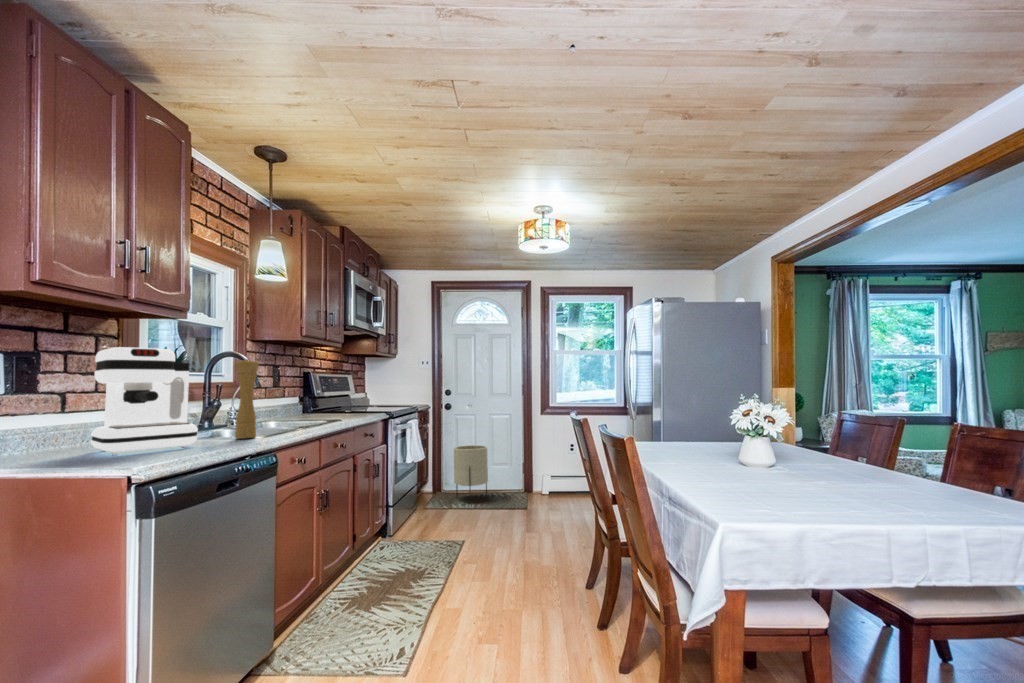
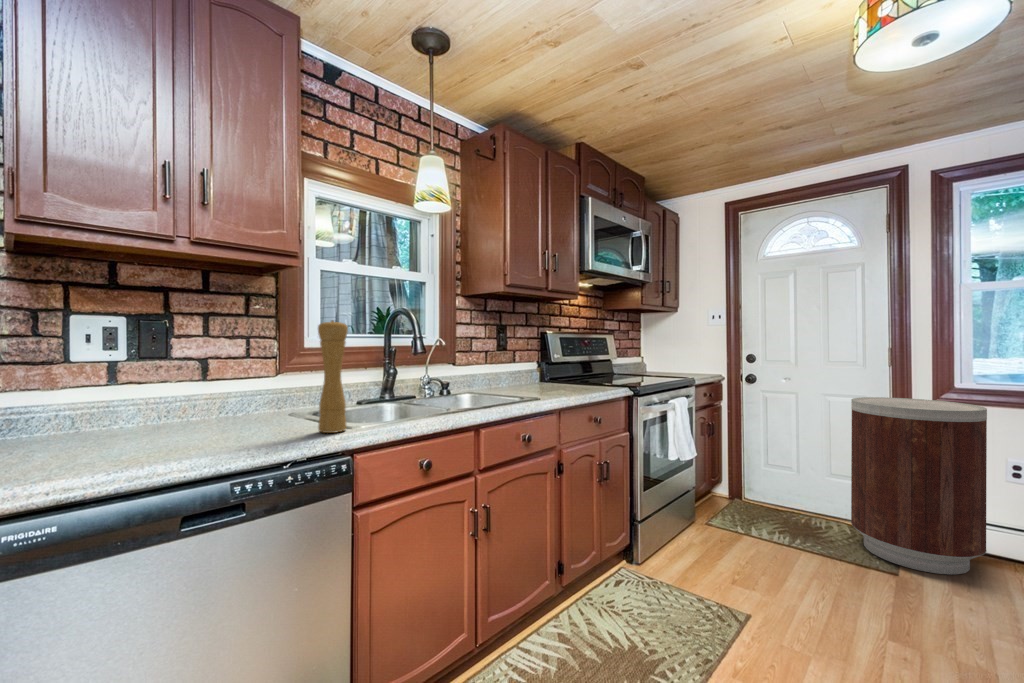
coffee maker: present [91,347,198,454] -> none [131,307,275,444]
trash can: none [508,410,569,507] -> present [851,397,987,574]
planter: present [454,445,488,497] -> none [756,439,813,526]

